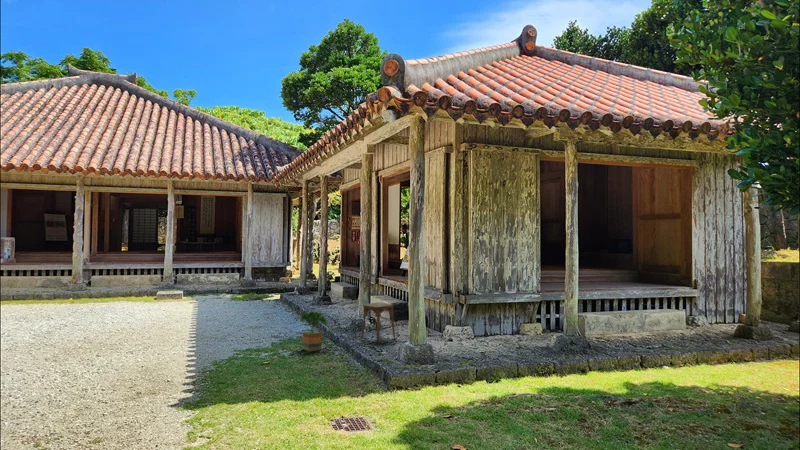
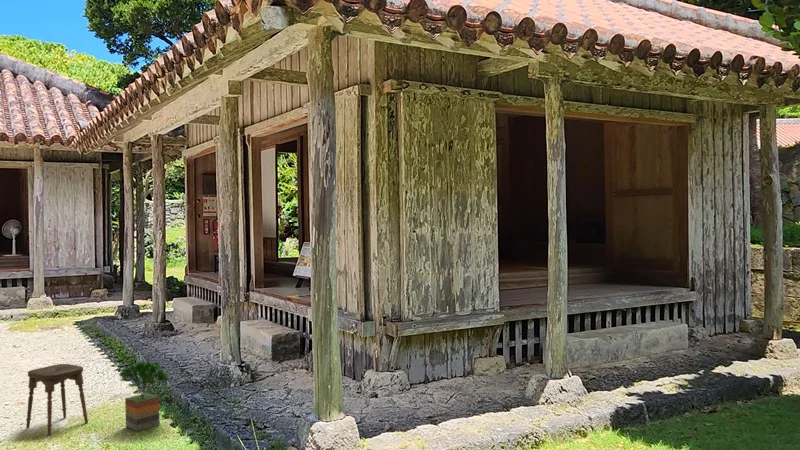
stool: present [361,303,395,343] -> present [26,364,88,435]

